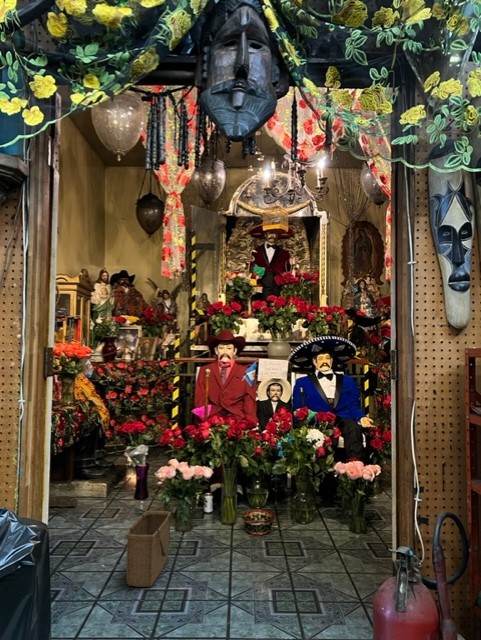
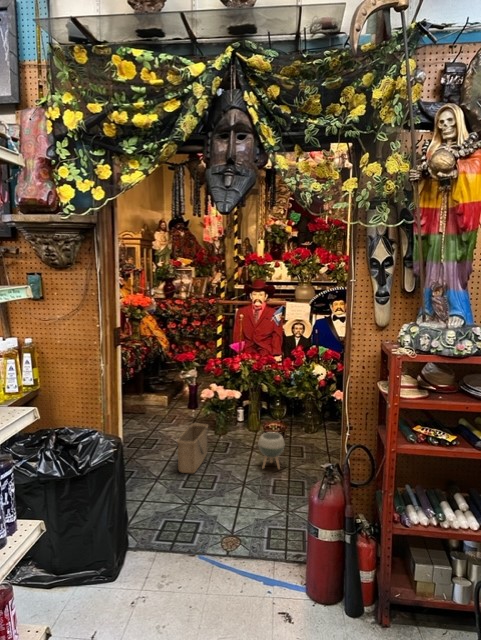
planter: none [247,519,285,576] -> present [259,432,284,469]

